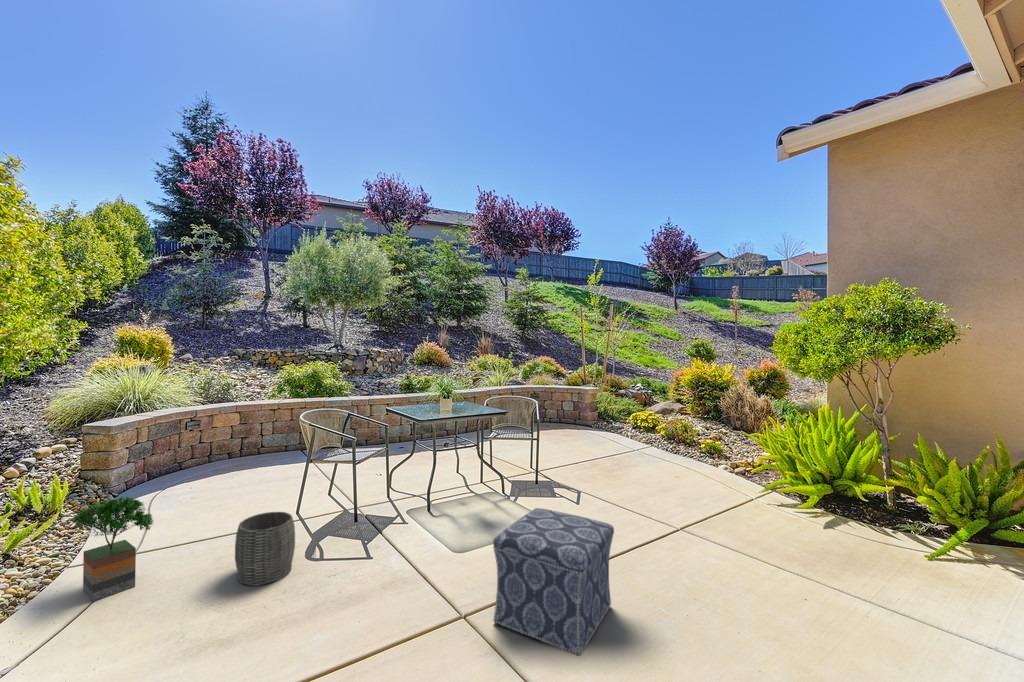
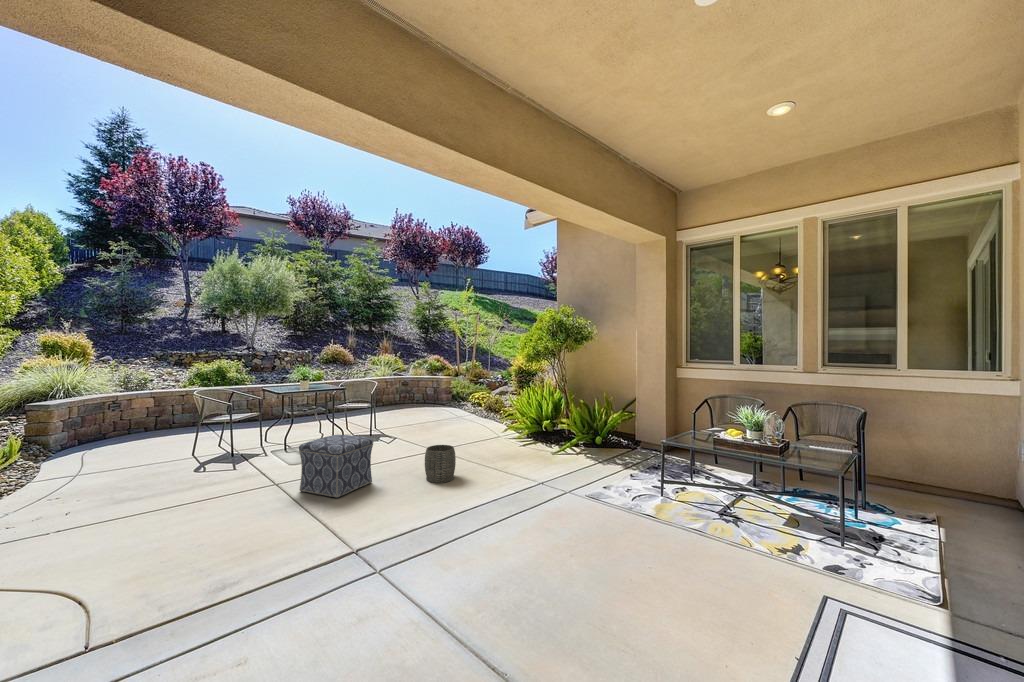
potted tree: present [72,497,153,601] -> none [34,438,91,497]
woven basket: present [235,512,295,586] -> present [425,445,456,483]

